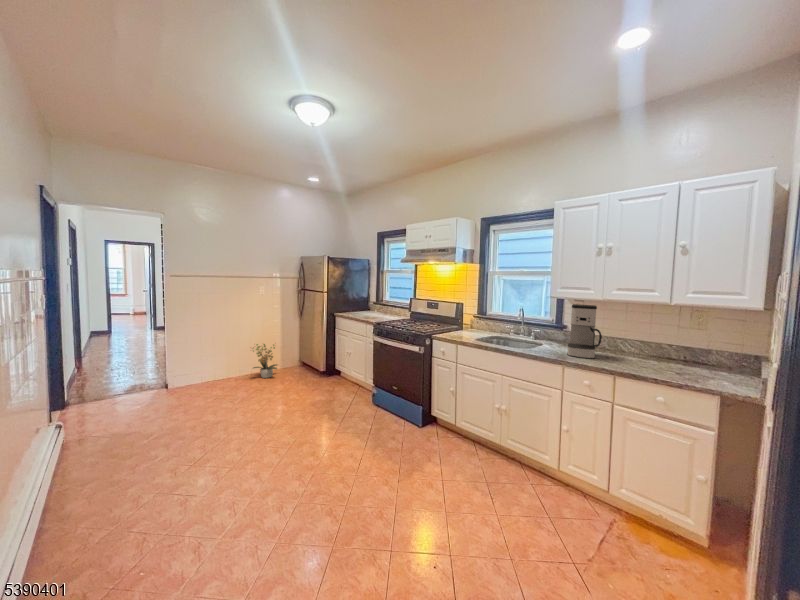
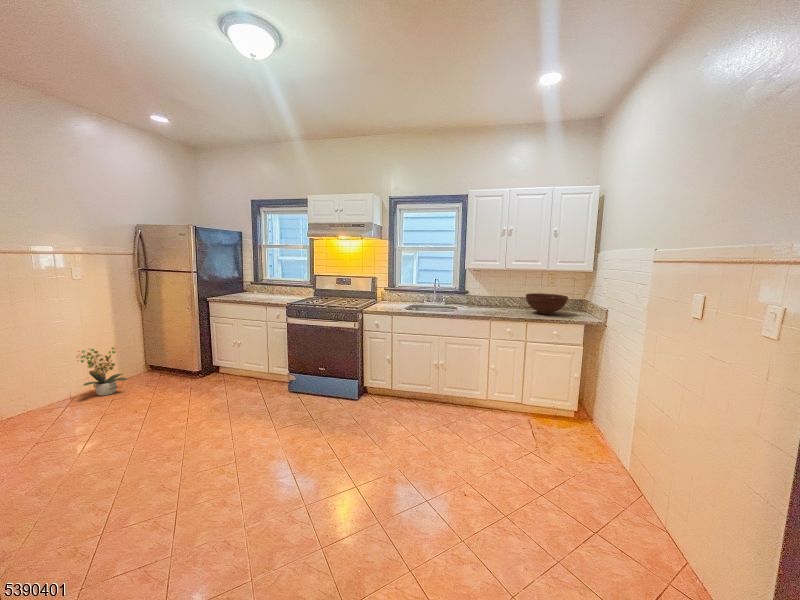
coffee maker: present [567,304,602,359] -> none [481,273,507,314]
fruit bowl: none [631,336,704,370] -> present [526,293,568,314]

